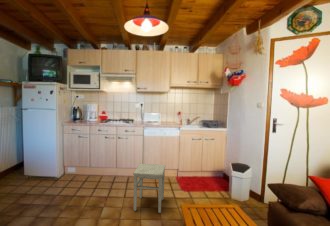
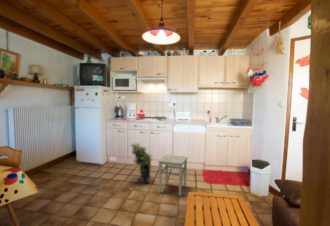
potted plant: none [95,150,124,200] -> present [131,143,151,183]

